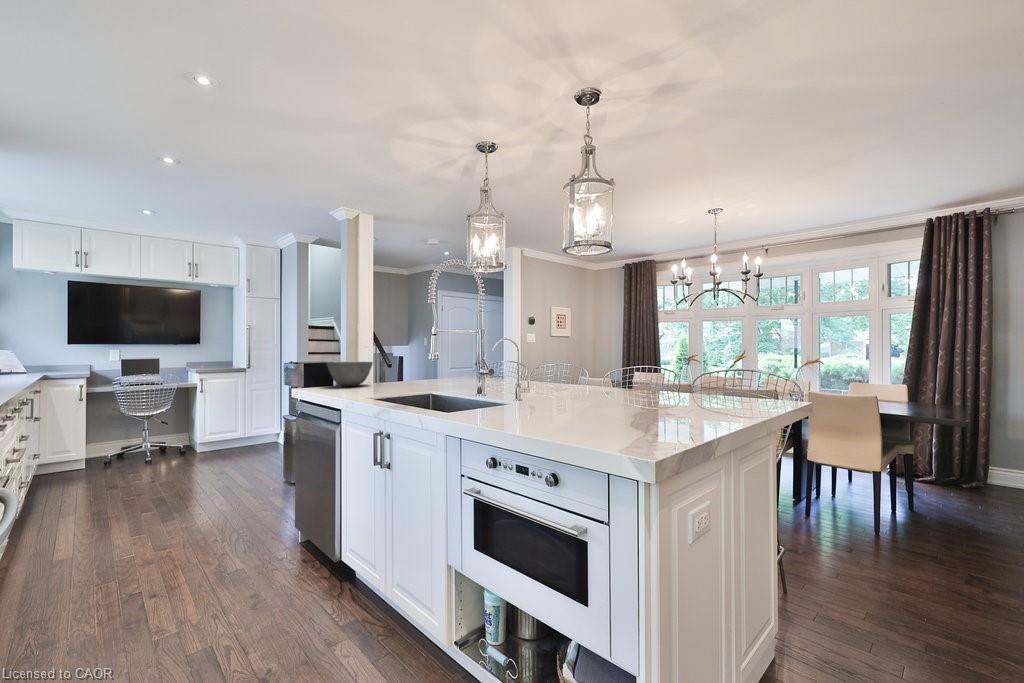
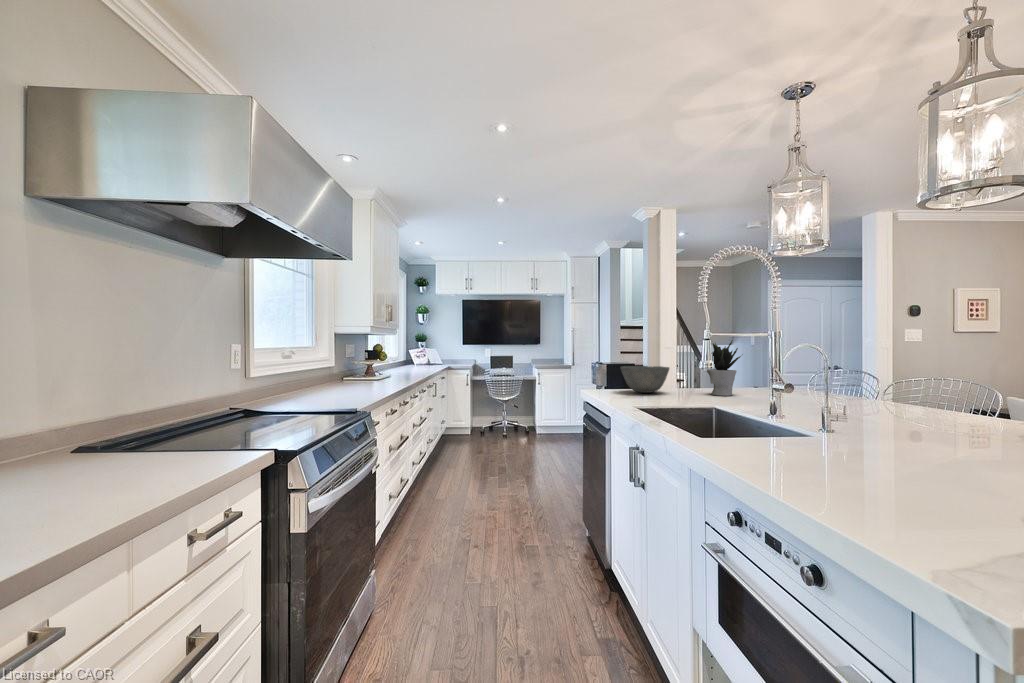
potted plant: none [399,338,430,384] -> present [707,340,741,396]

